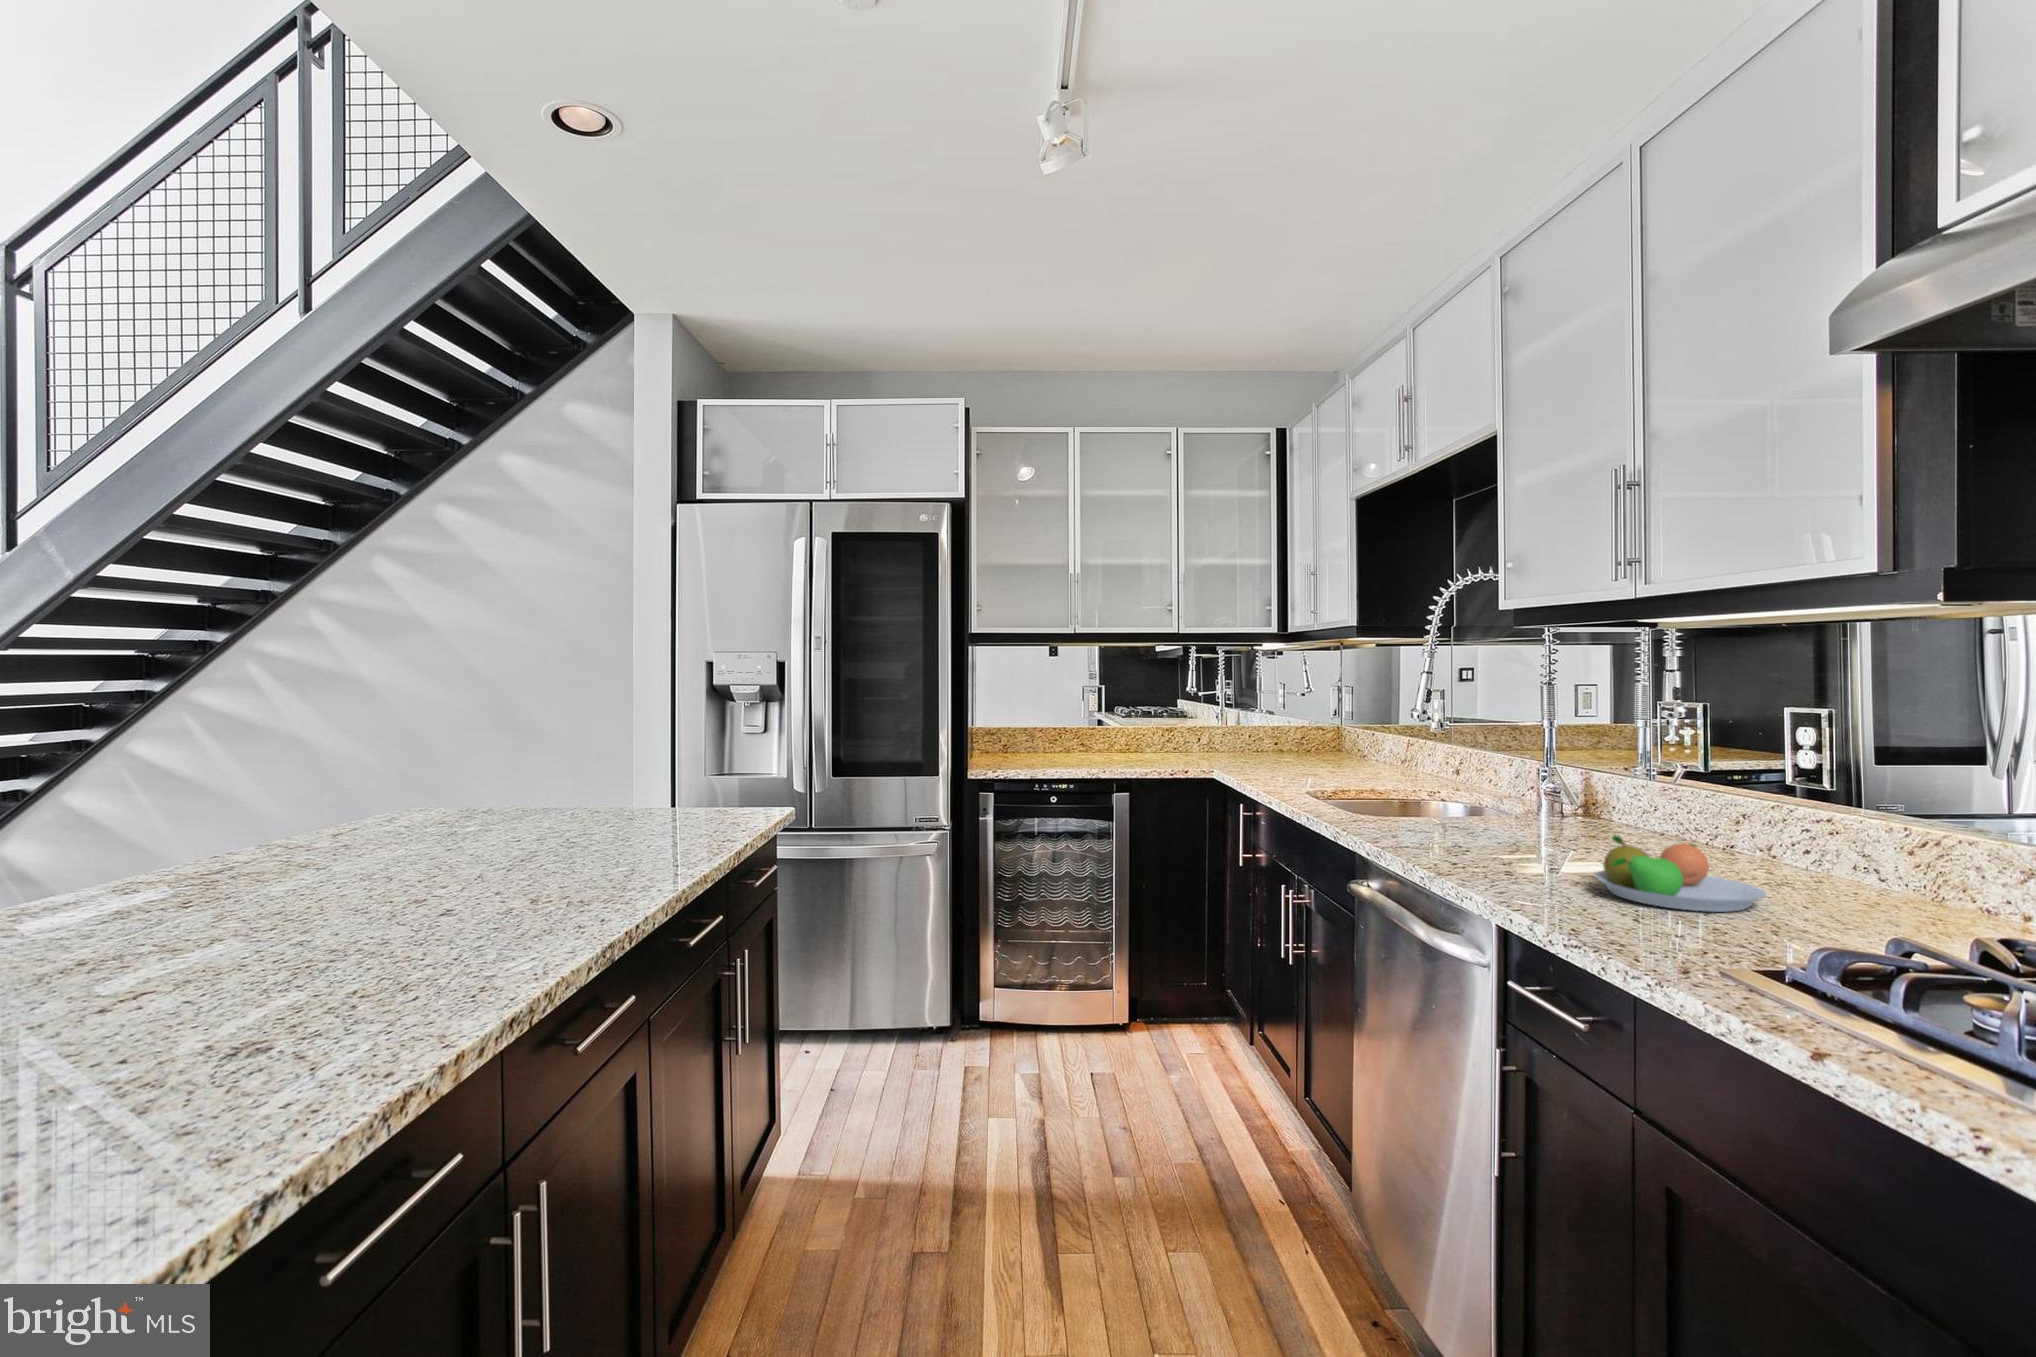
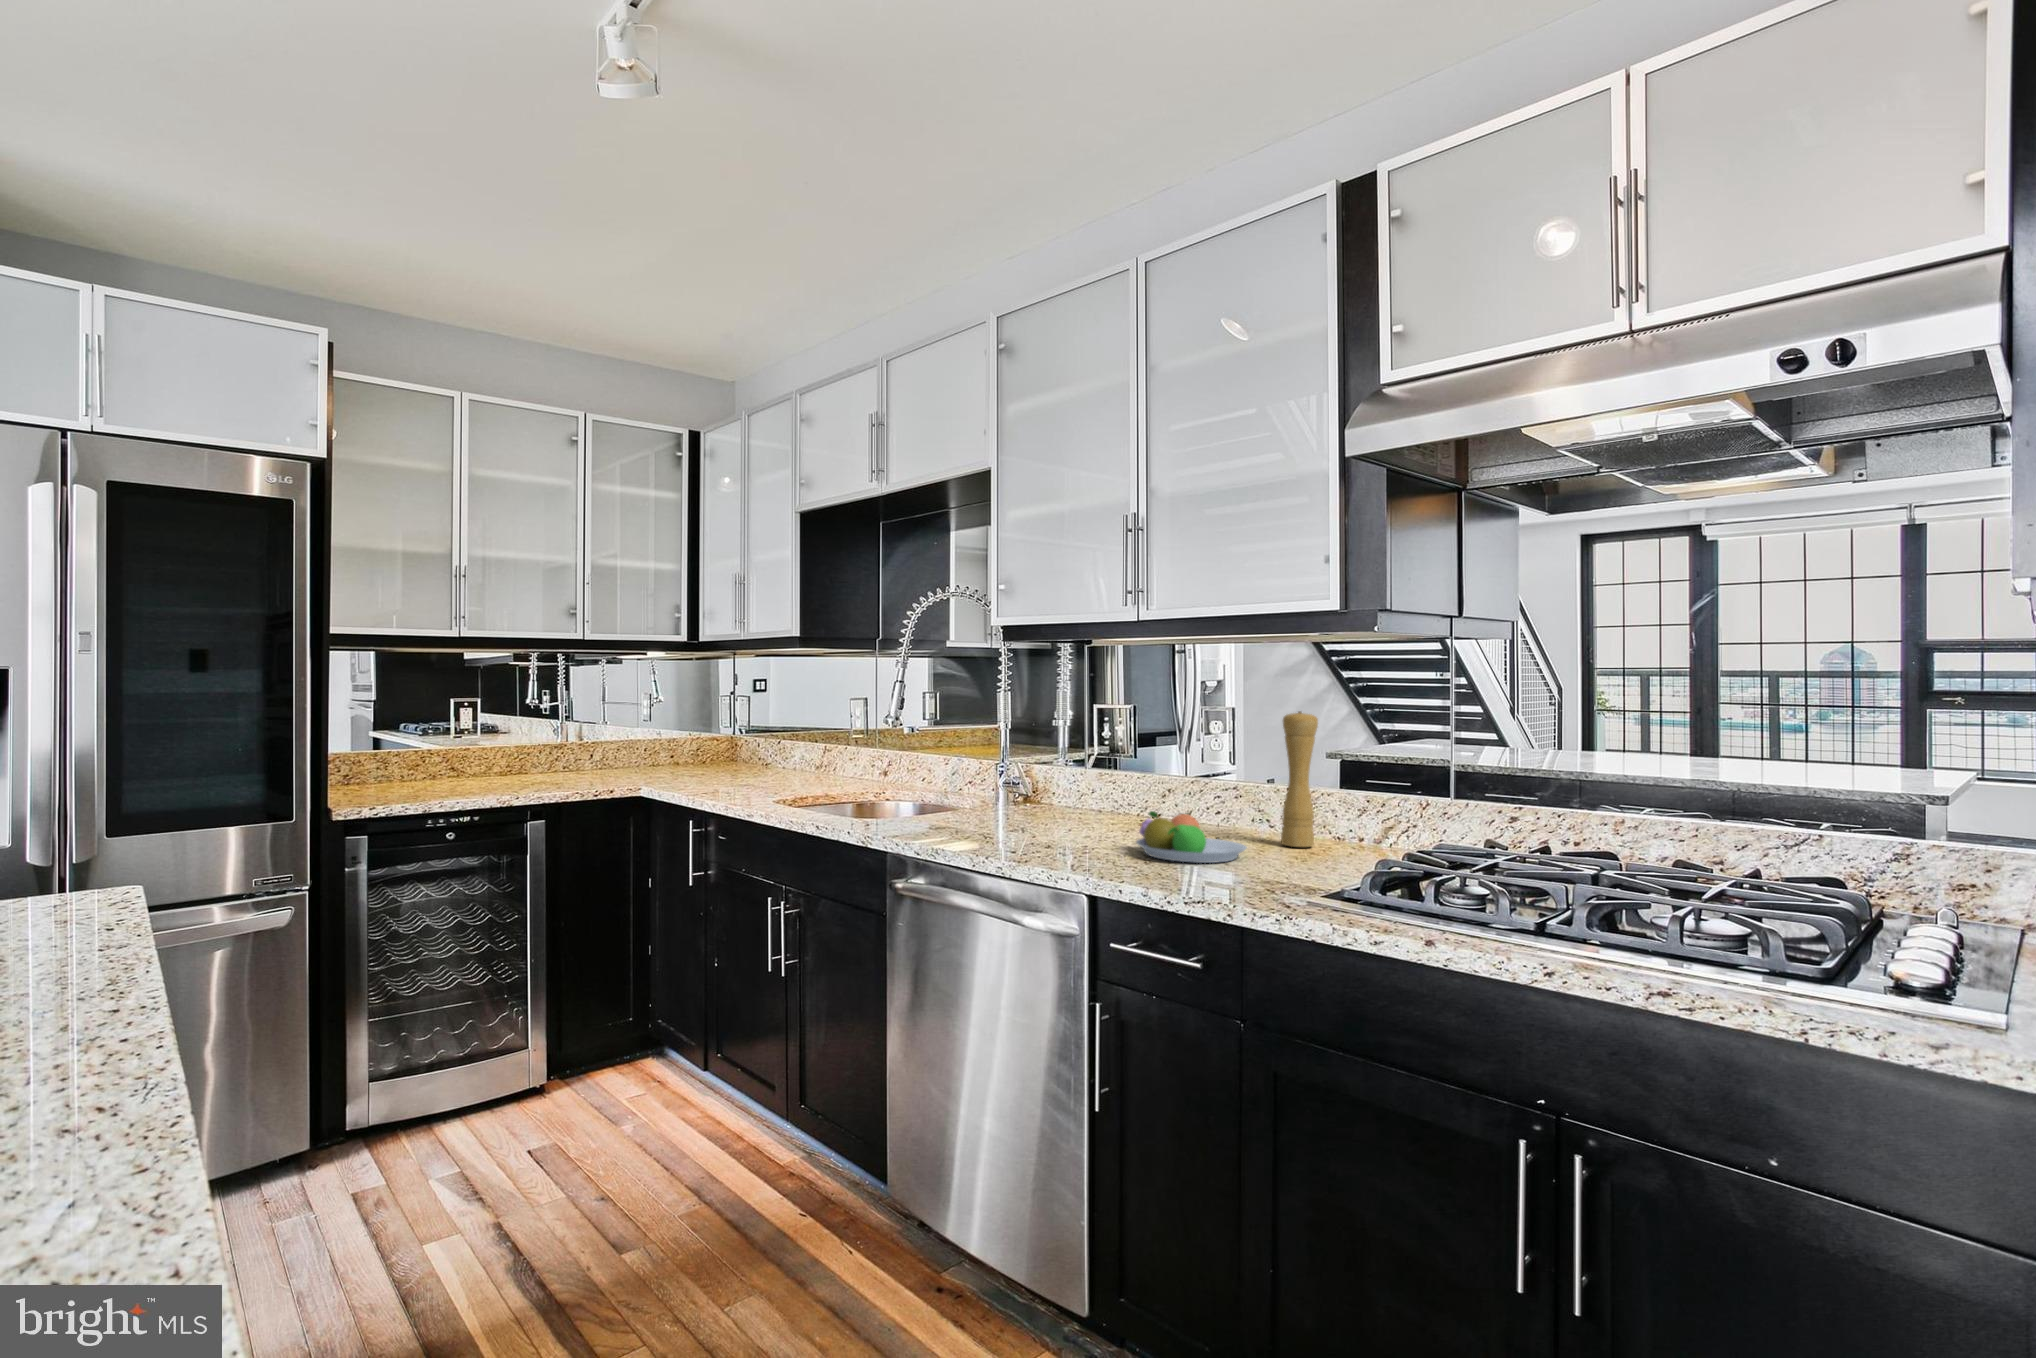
pepper mill: none [1869,711,1937,911] -> present [1281,711,1318,847]

